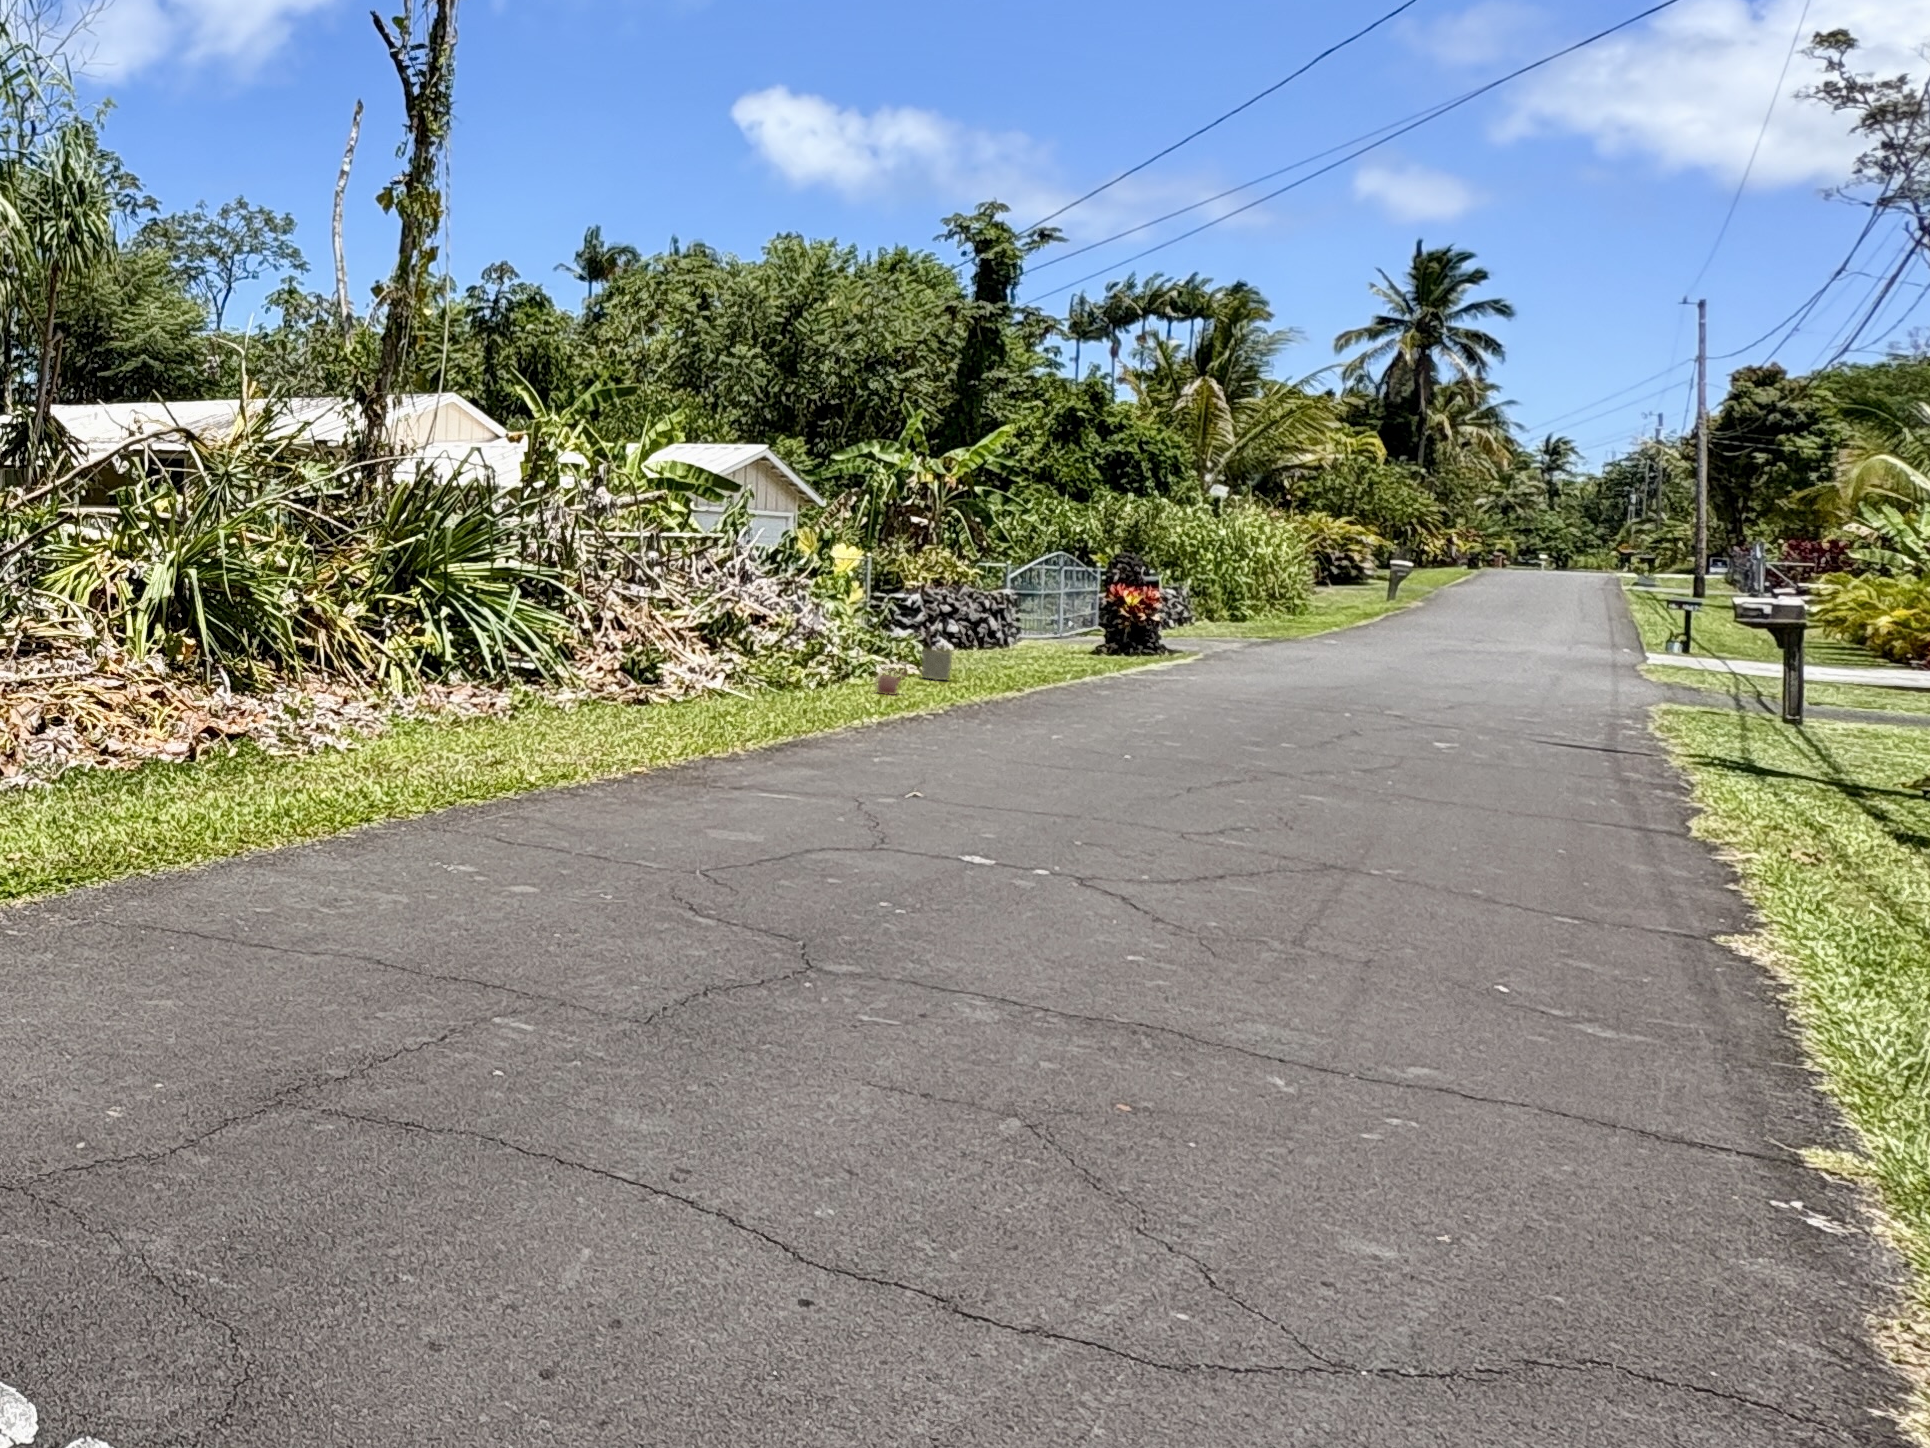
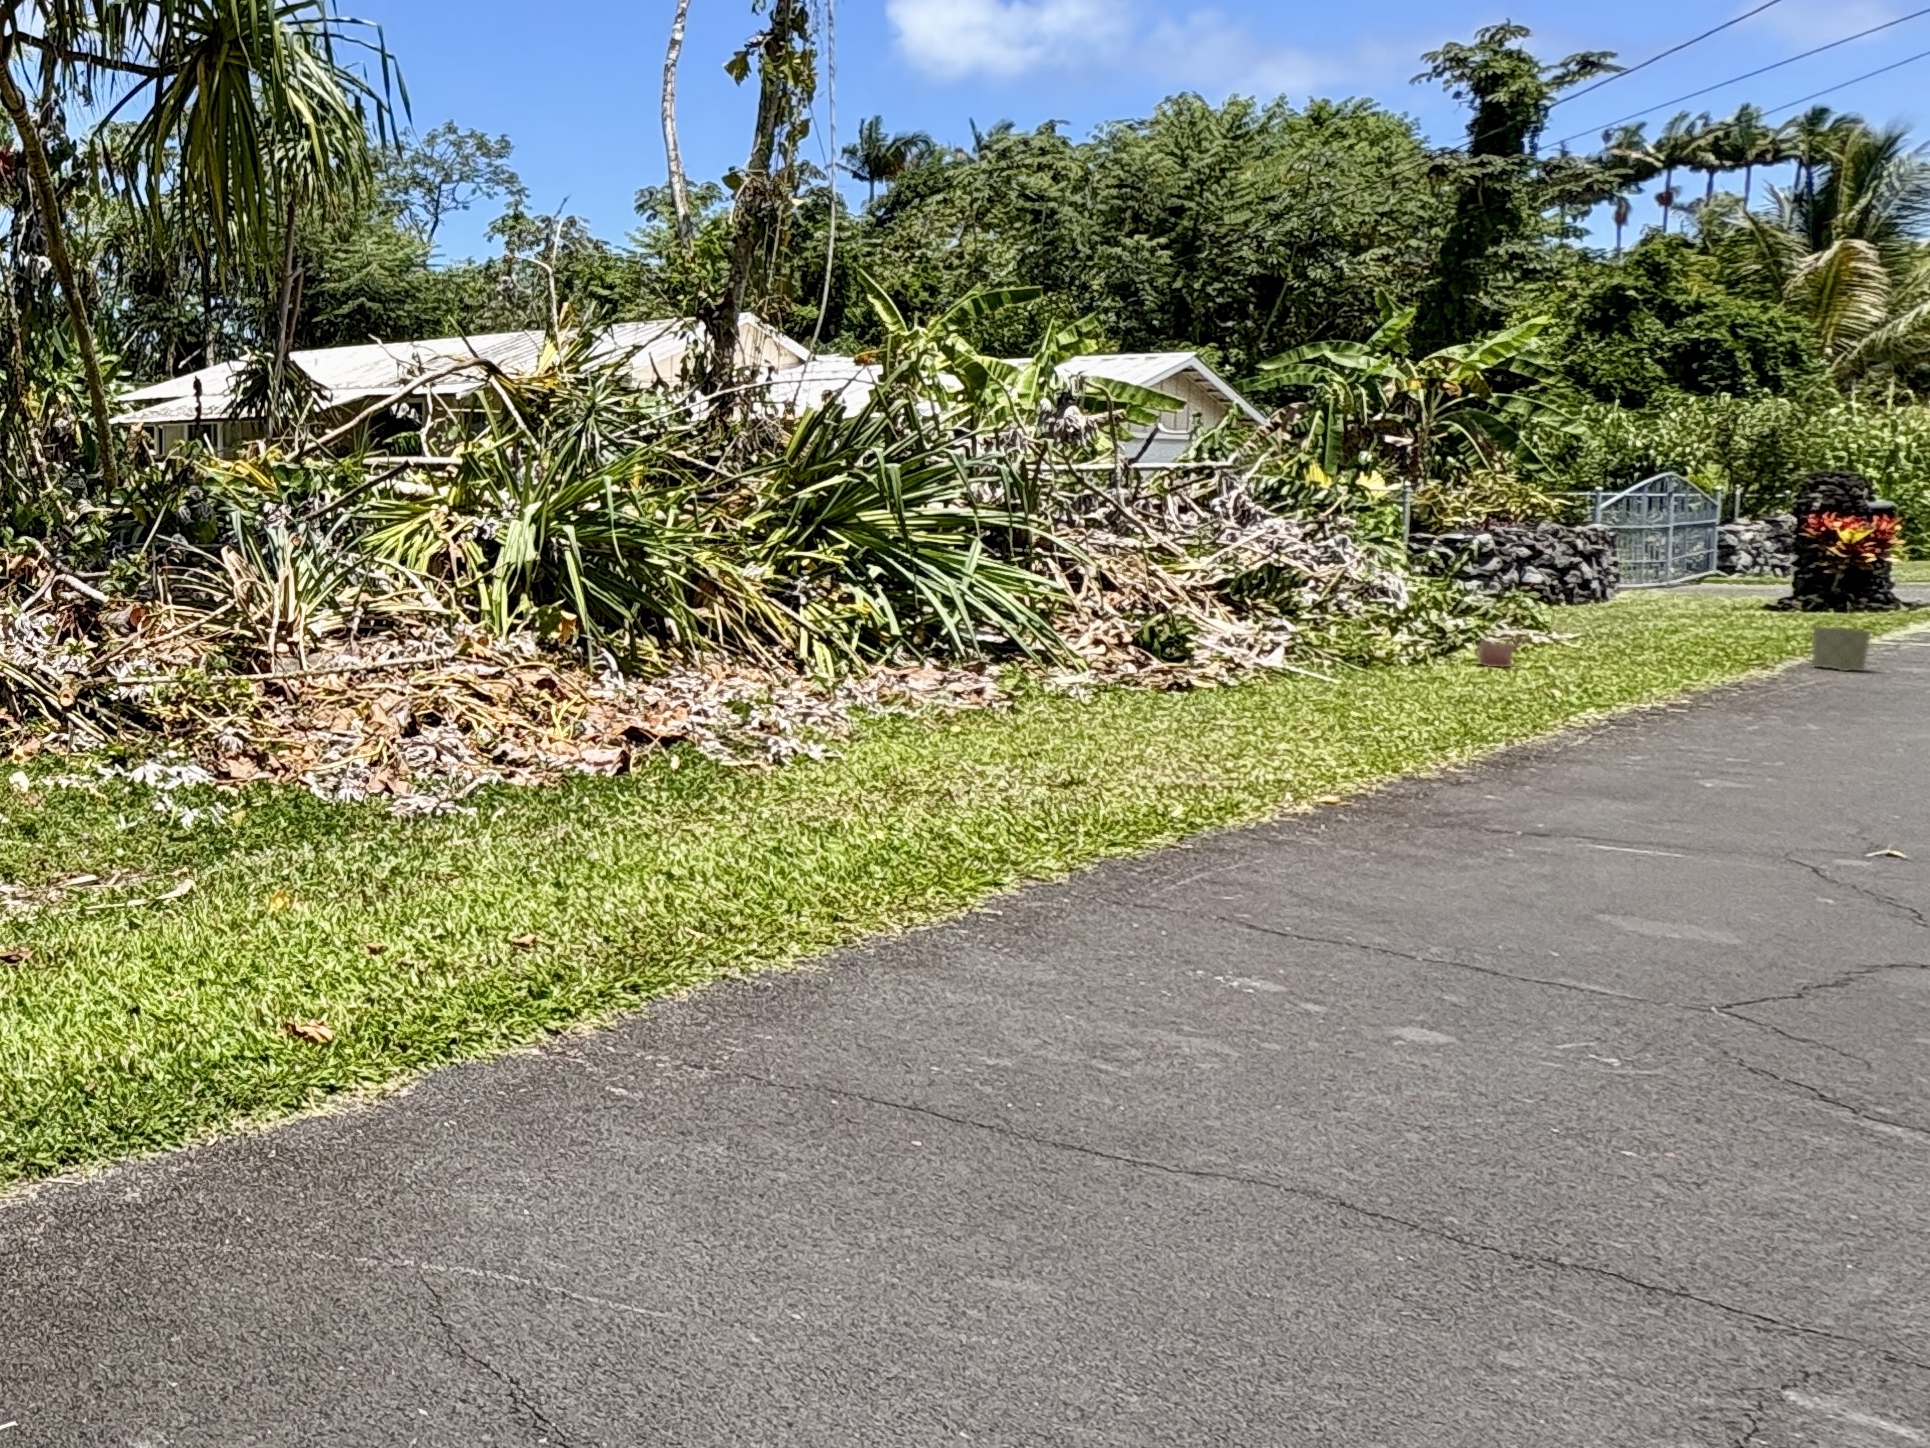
planter: present [922,649,952,680] -> present [1812,626,1871,671]

